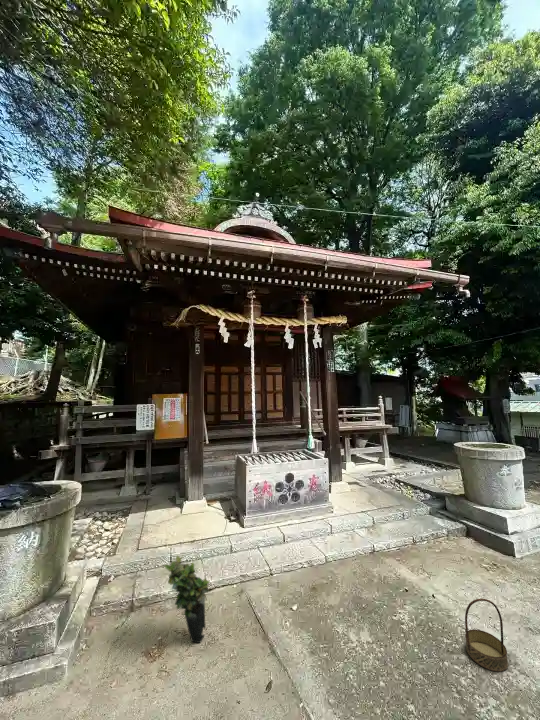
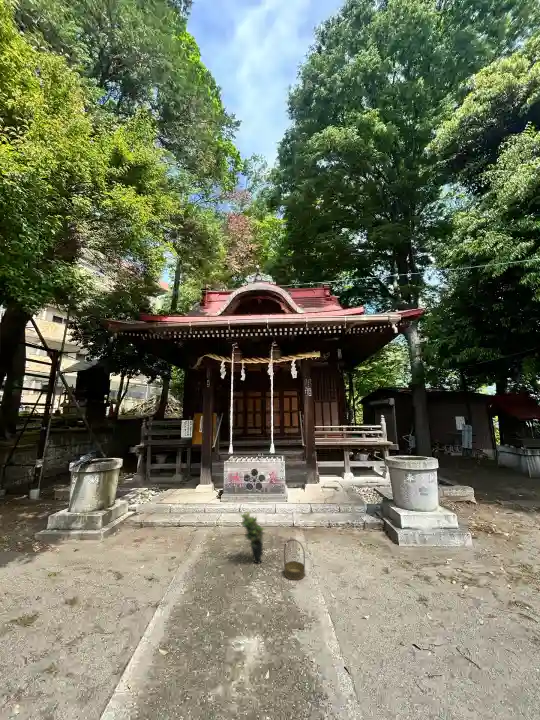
potted plant: present [165,556,210,643] -> present [241,512,264,563]

